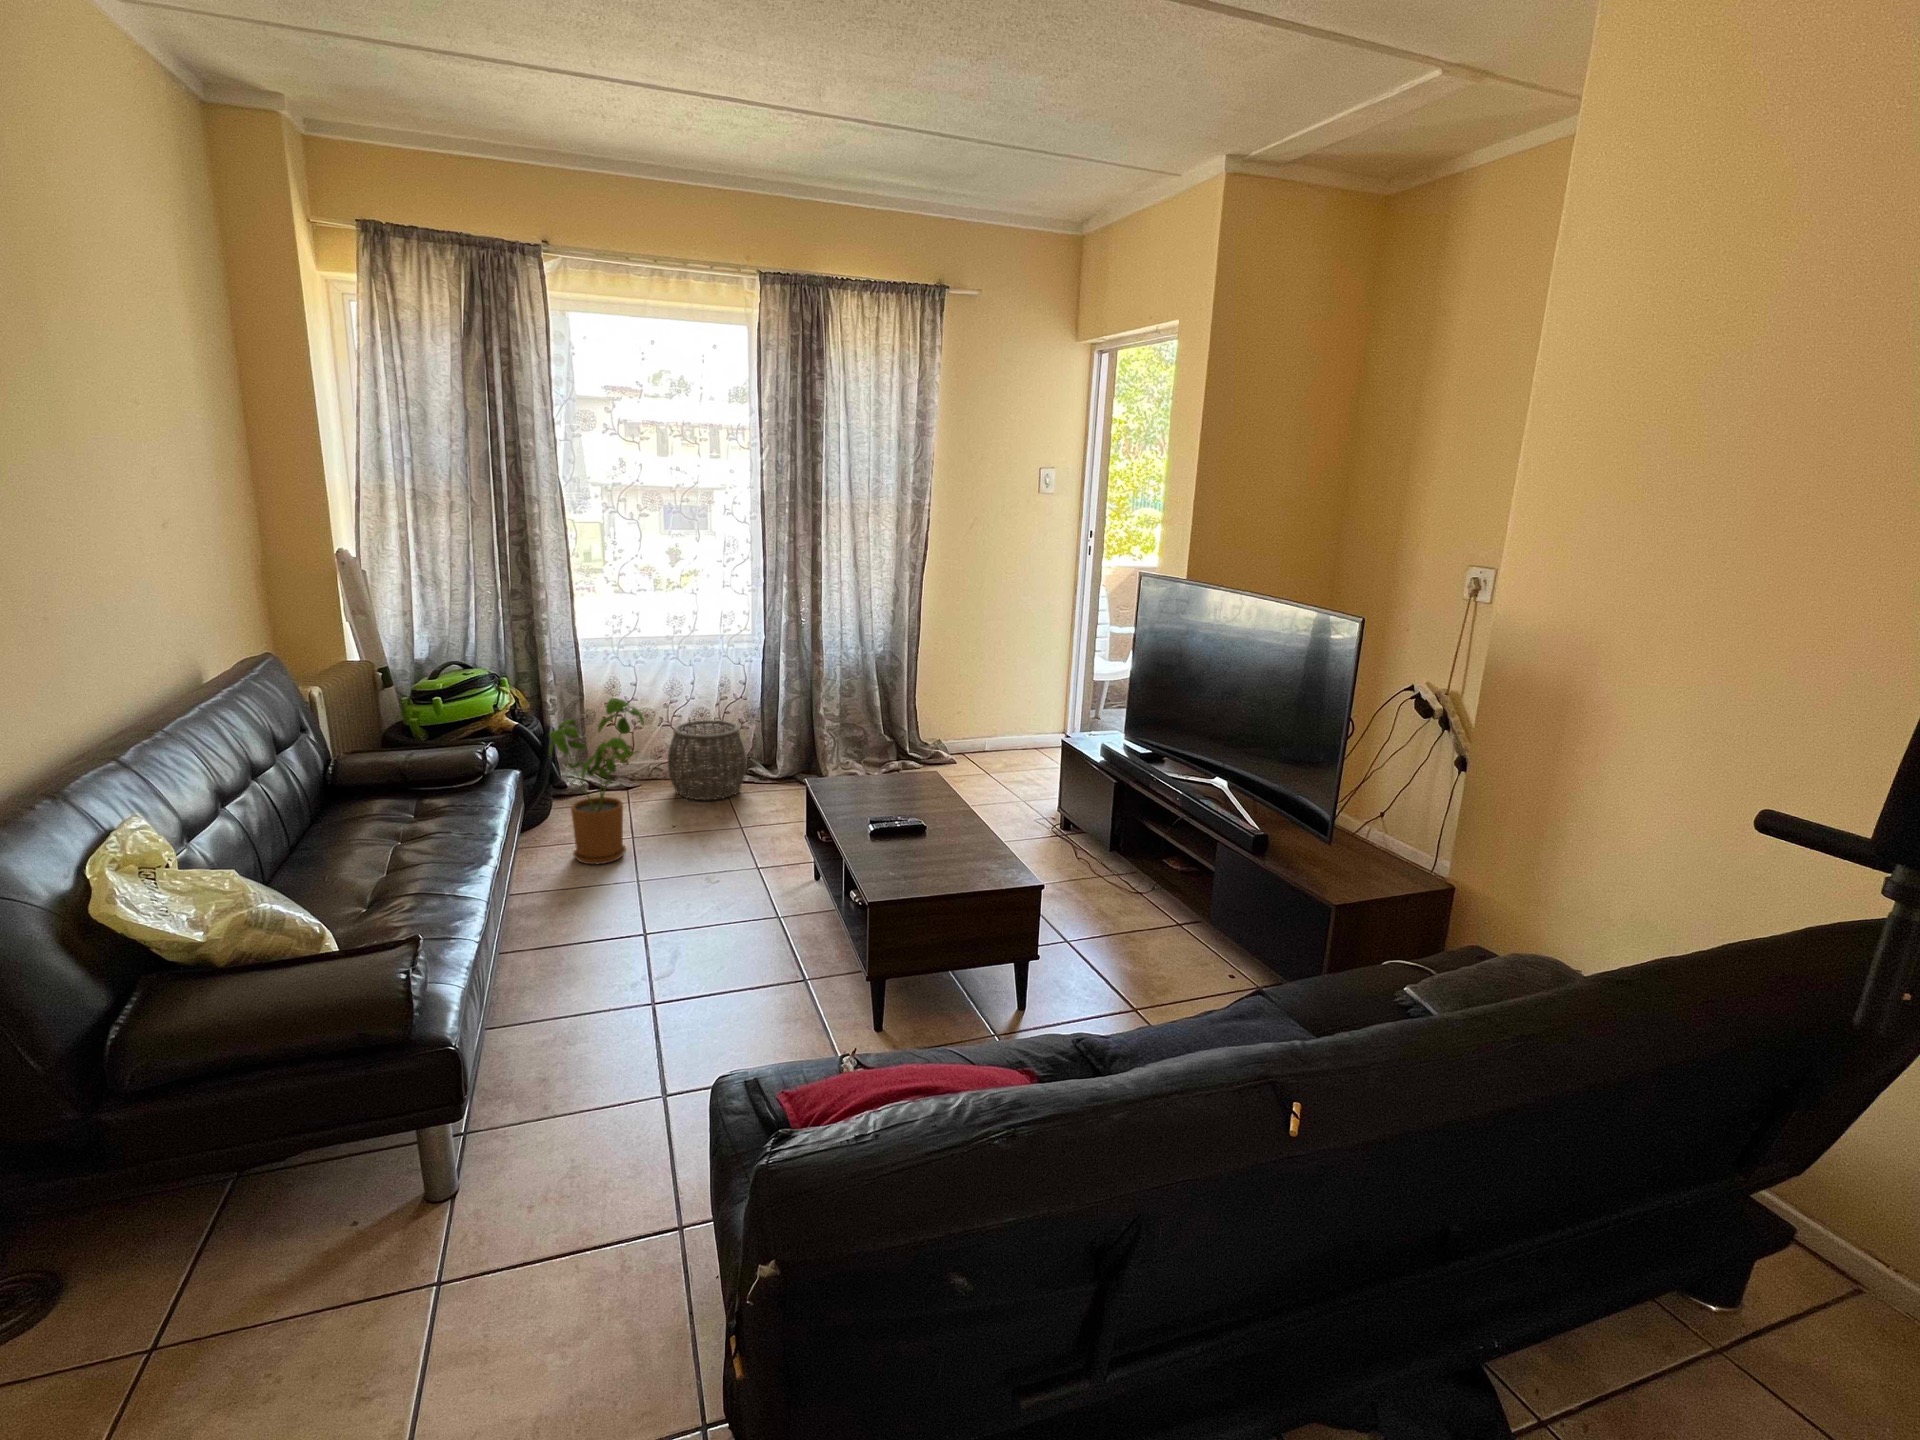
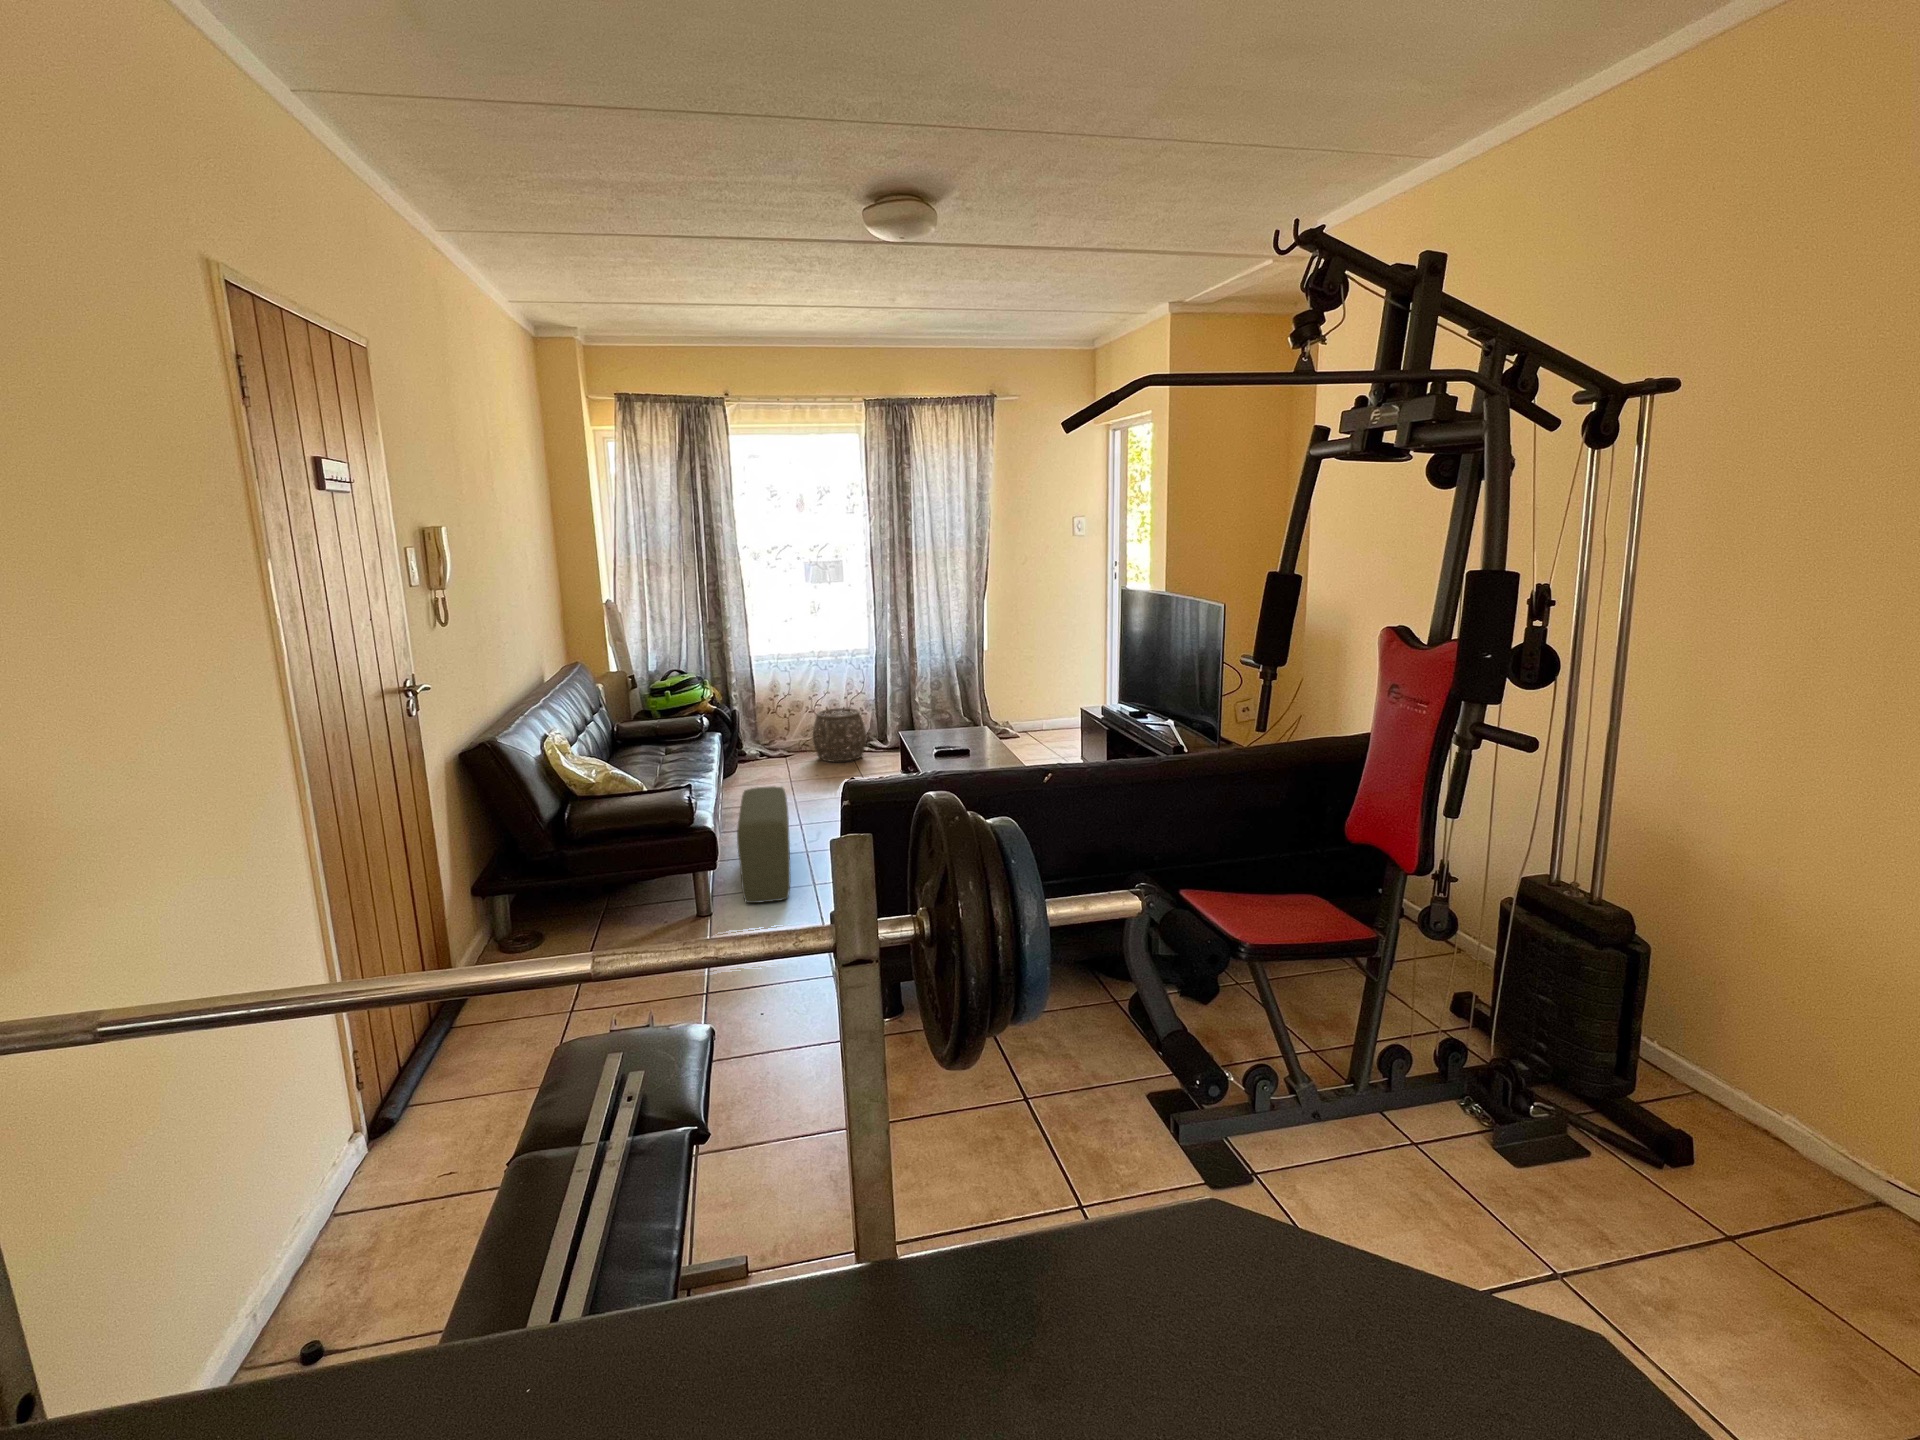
house plant: present [549,698,644,864] -> none [738,686,798,795]
pouf: none [512,892,616,1141] -> present [737,786,791,903]

